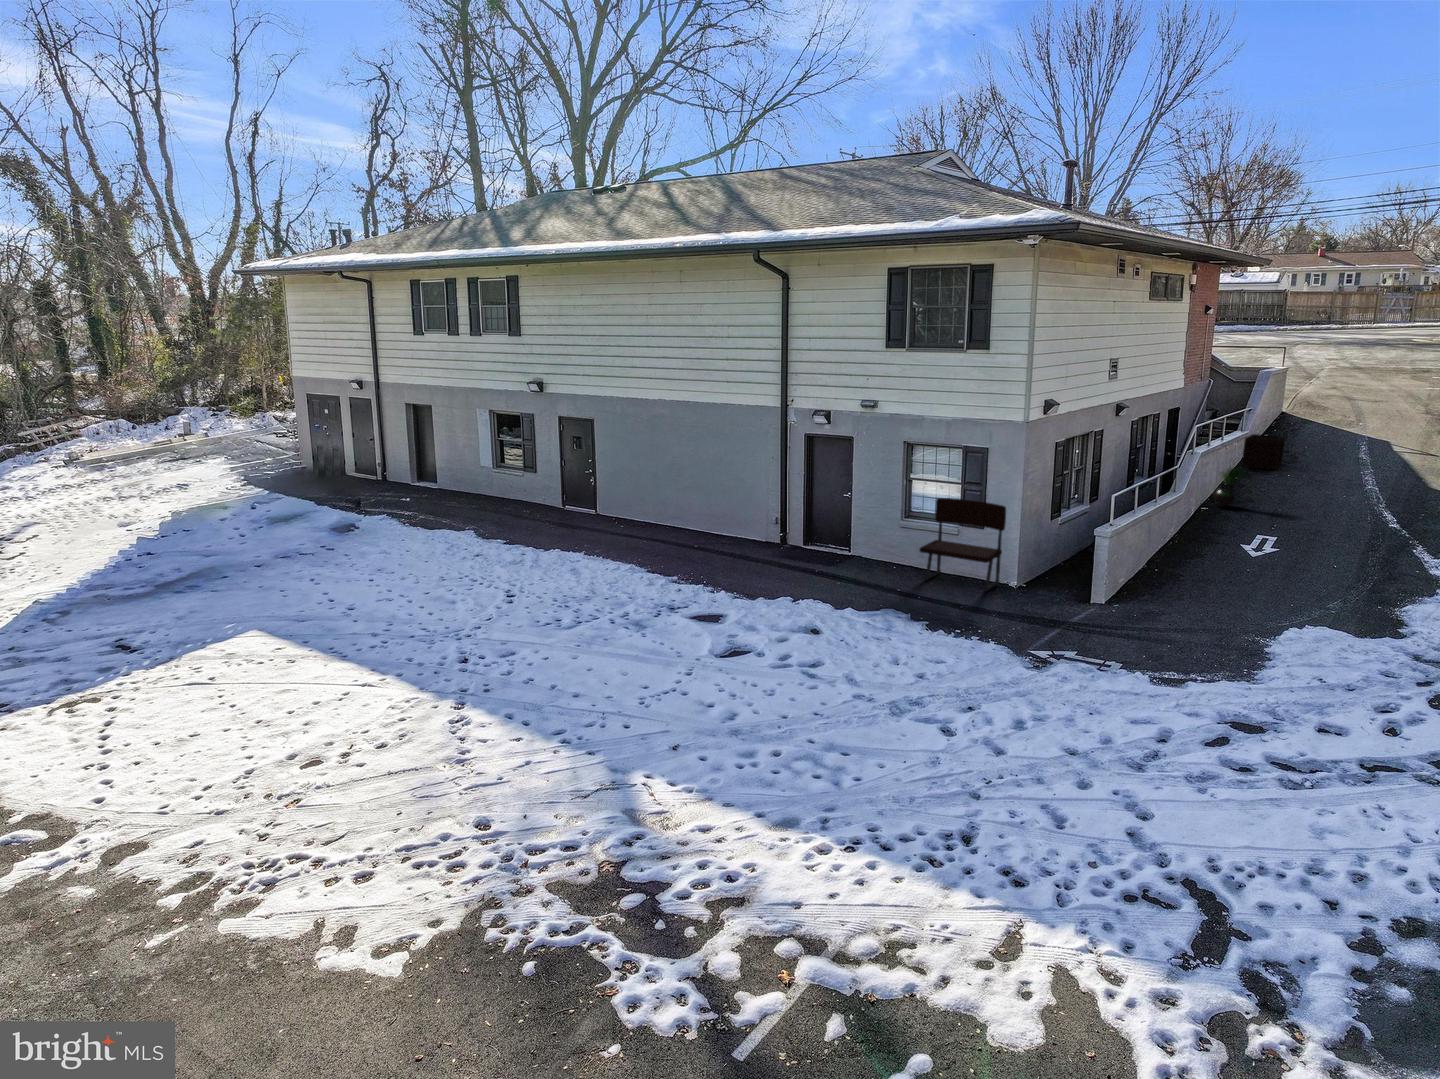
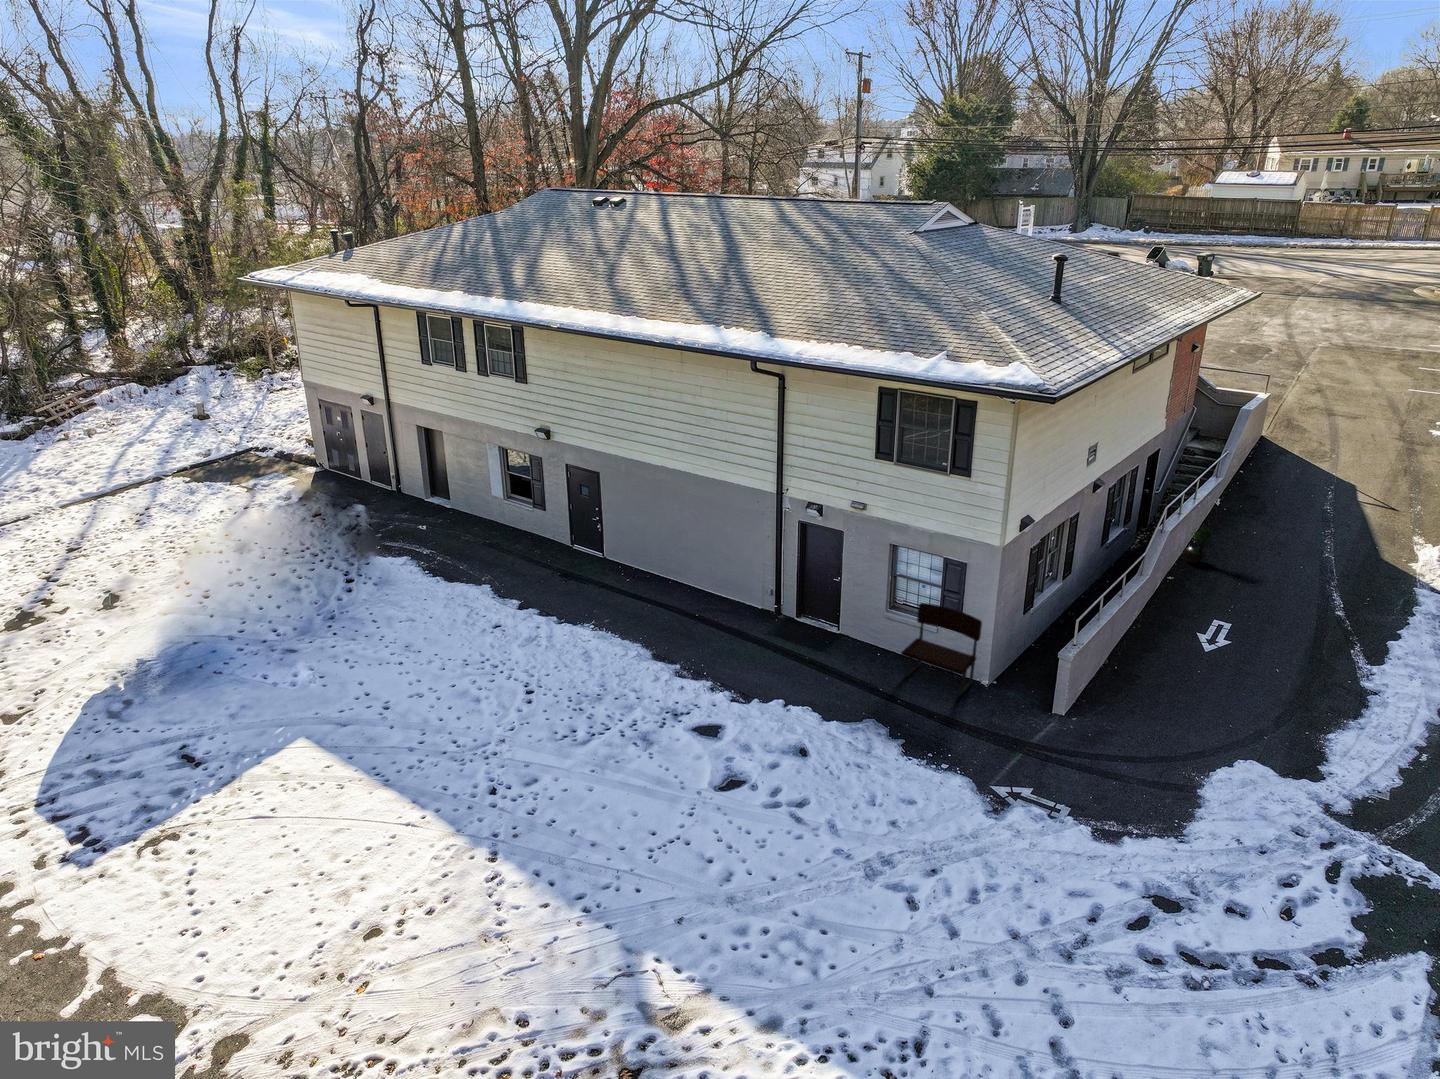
wooden crate: present [1242,434,1285,470] -> none [1217,471,1262,511]

